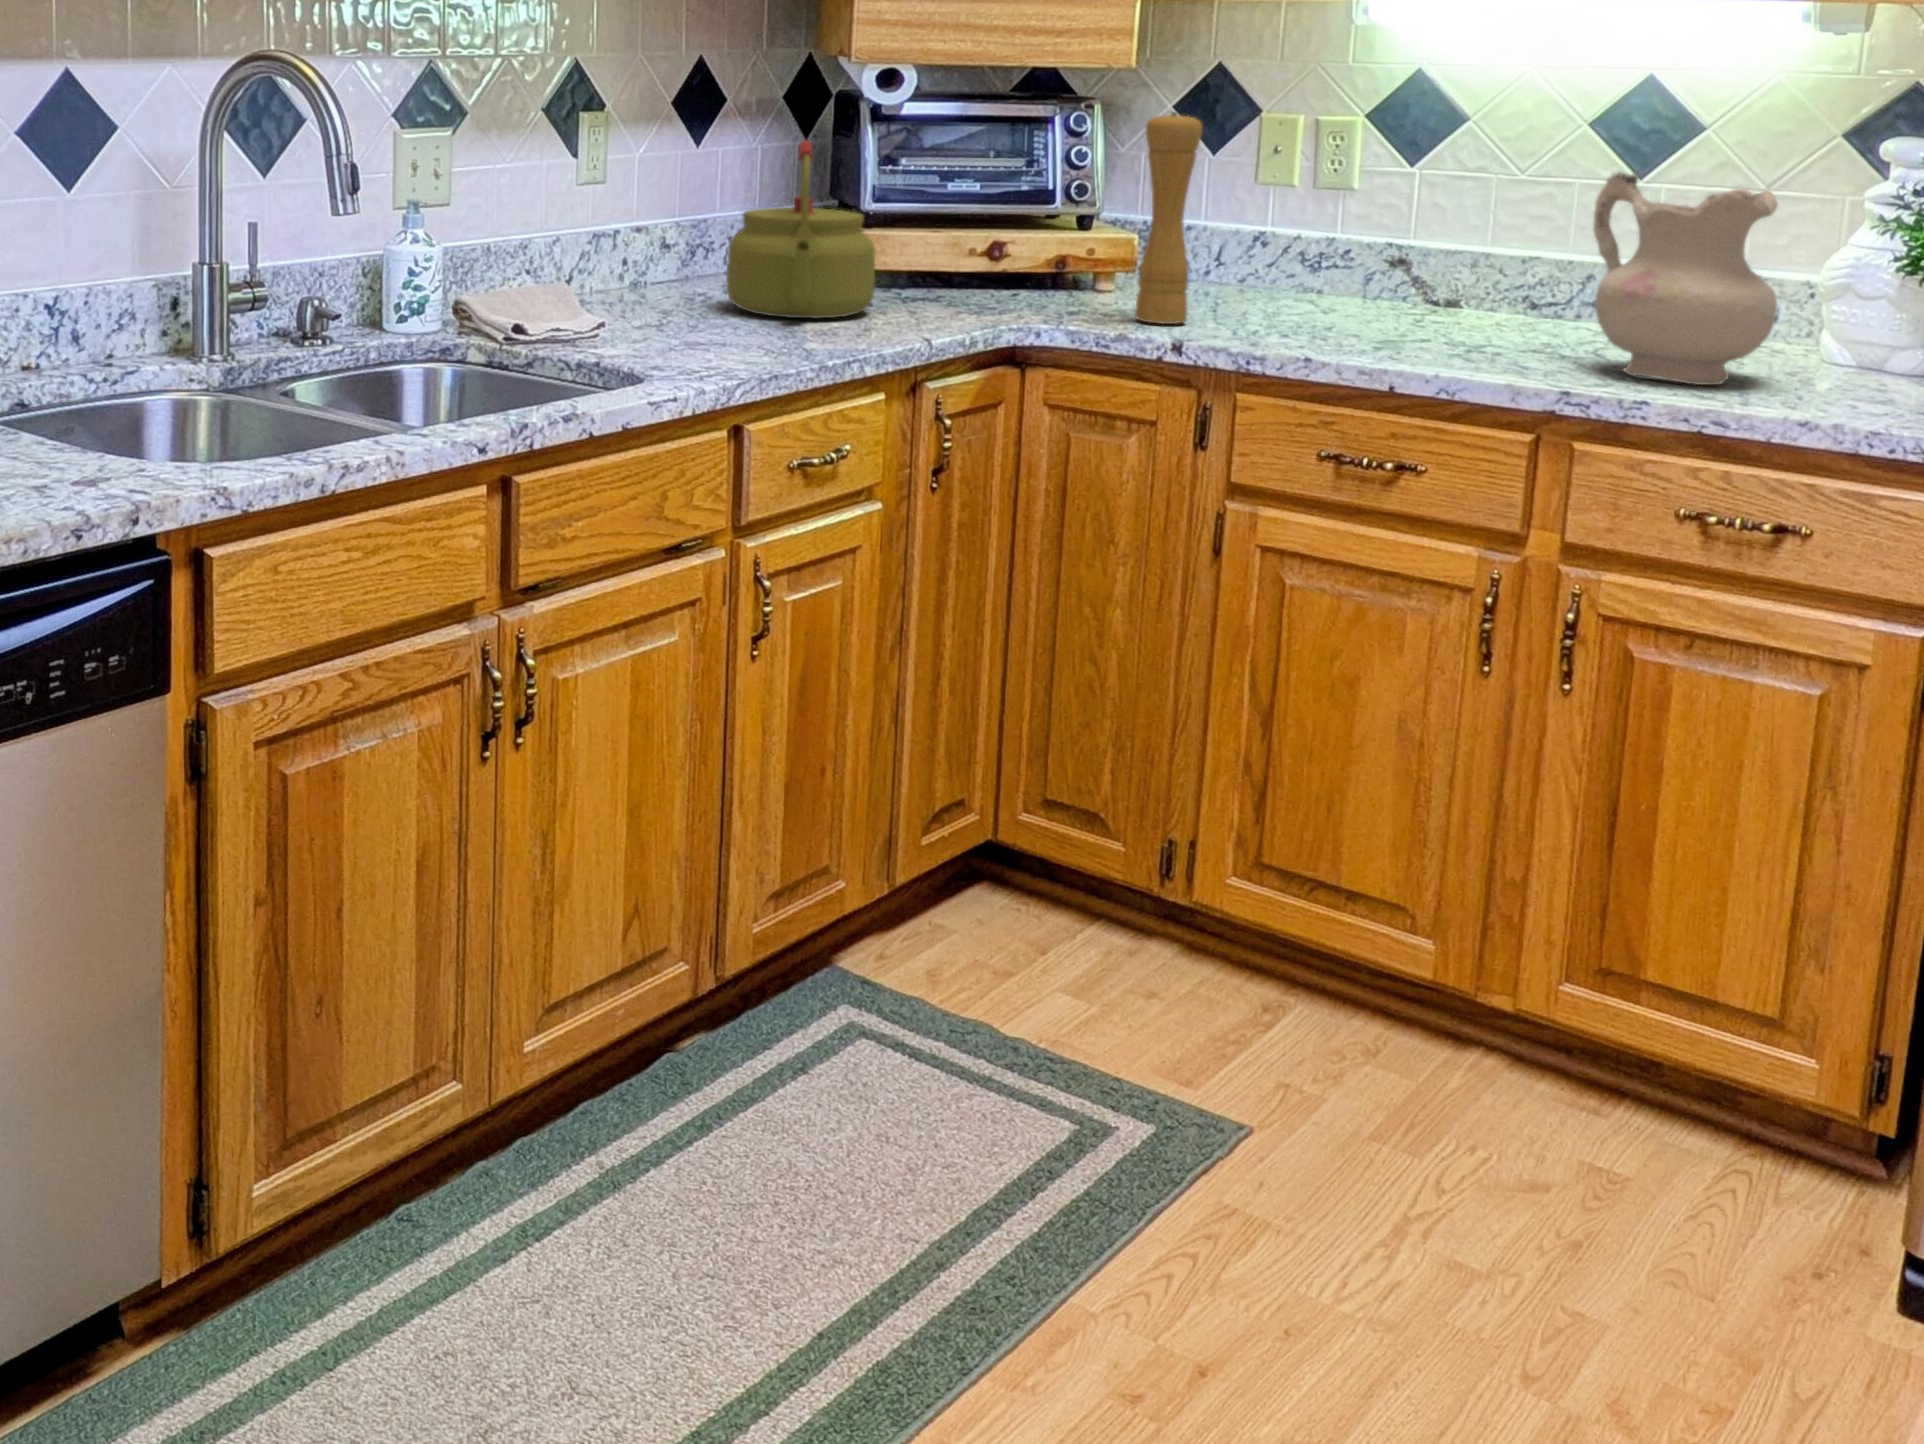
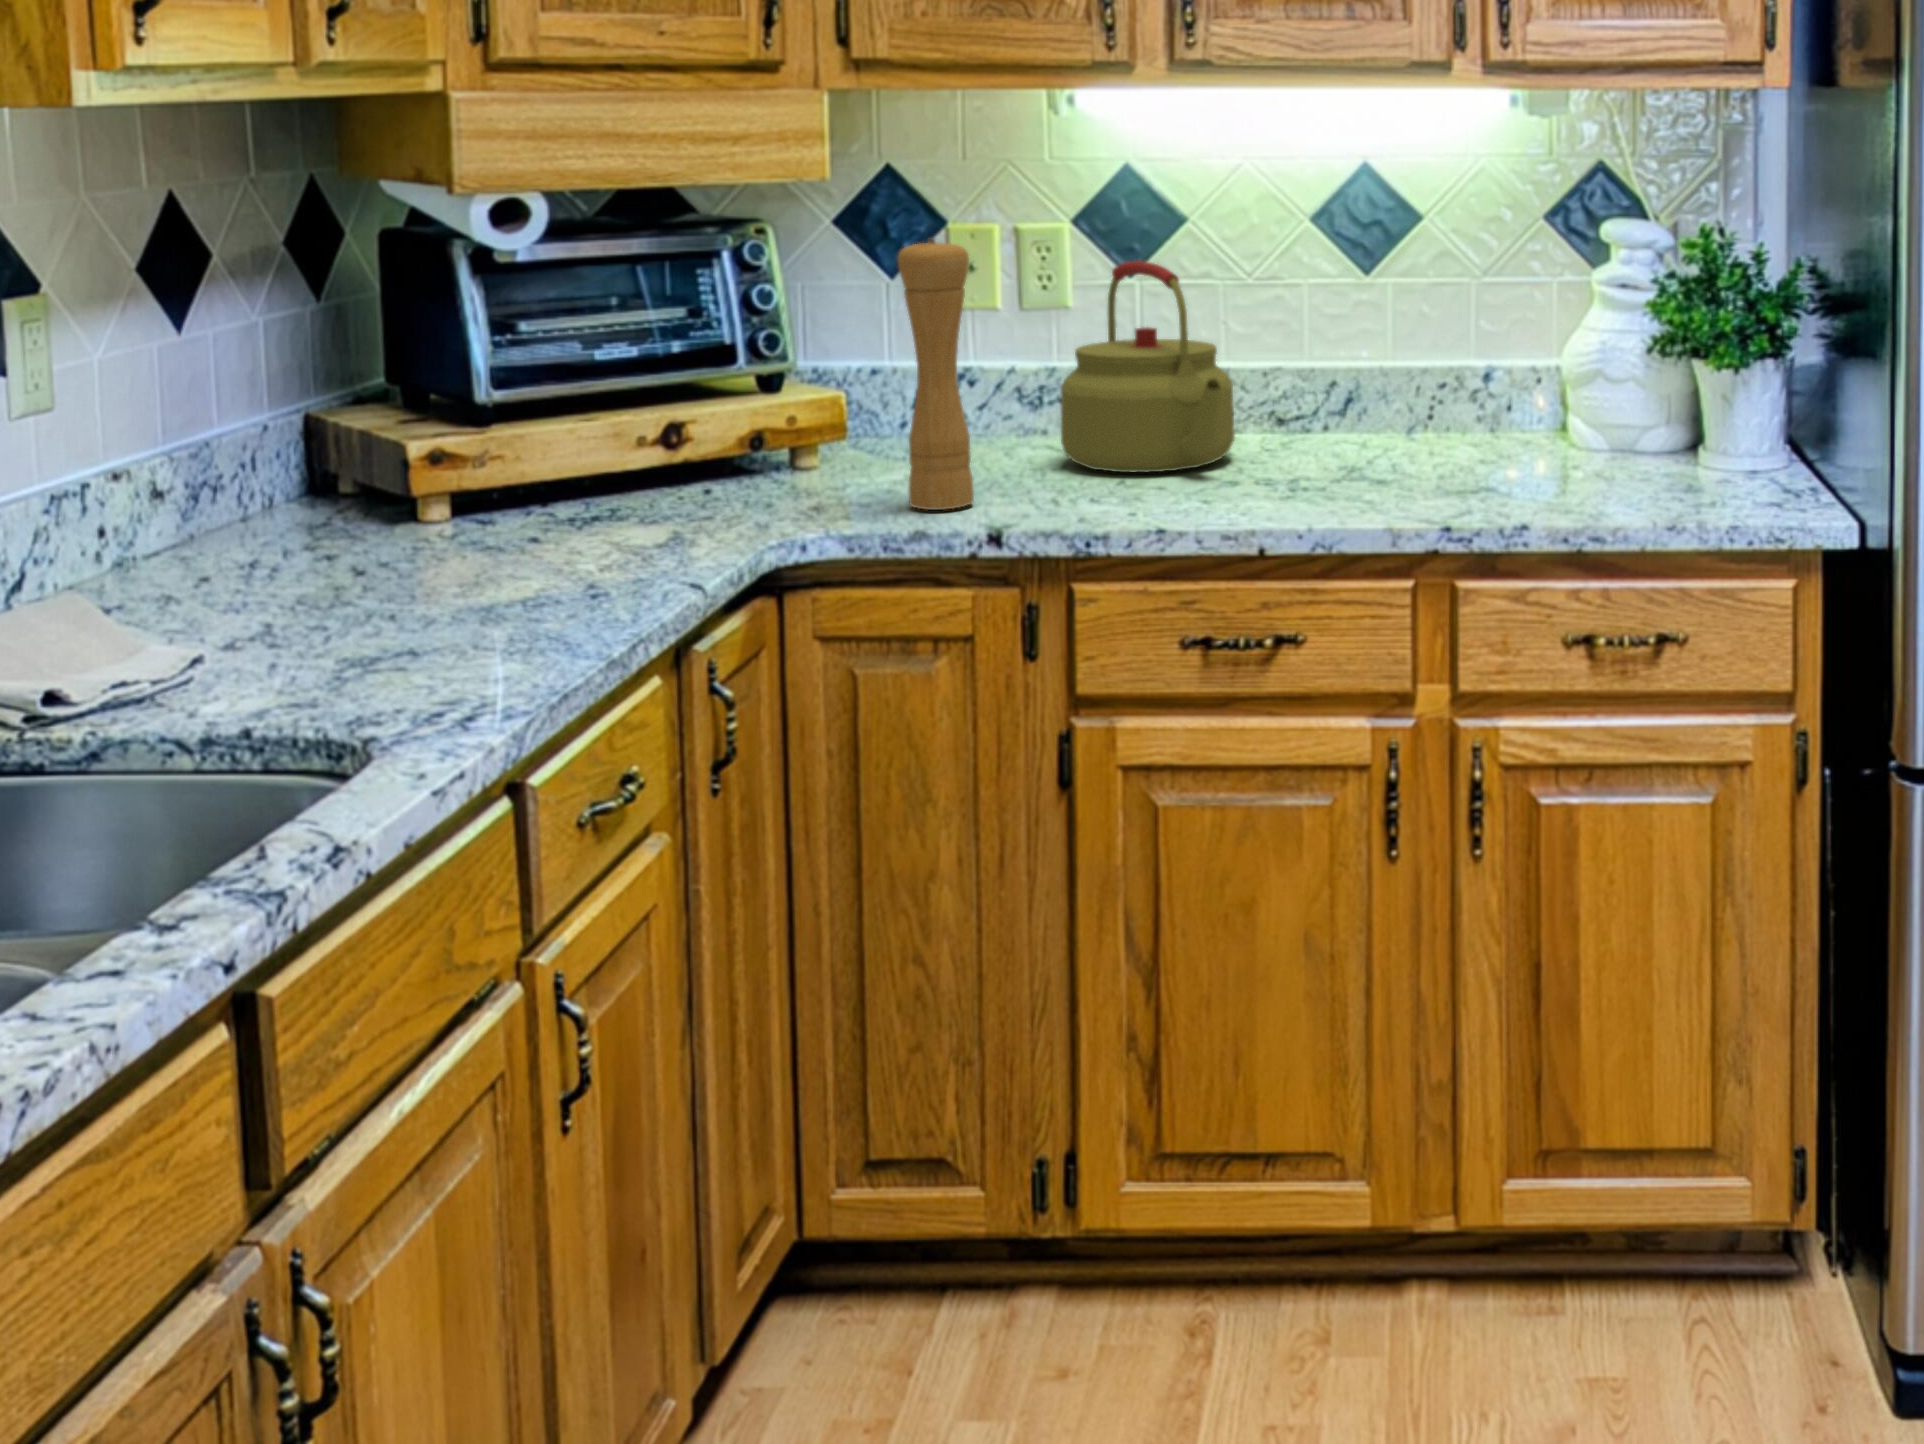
kettle: present [726,140,876,318] -> present [1060,261,1235,472]
ceramic pitcher: present [1593,172,1778,385] -> none [1397,274,1581,495]

